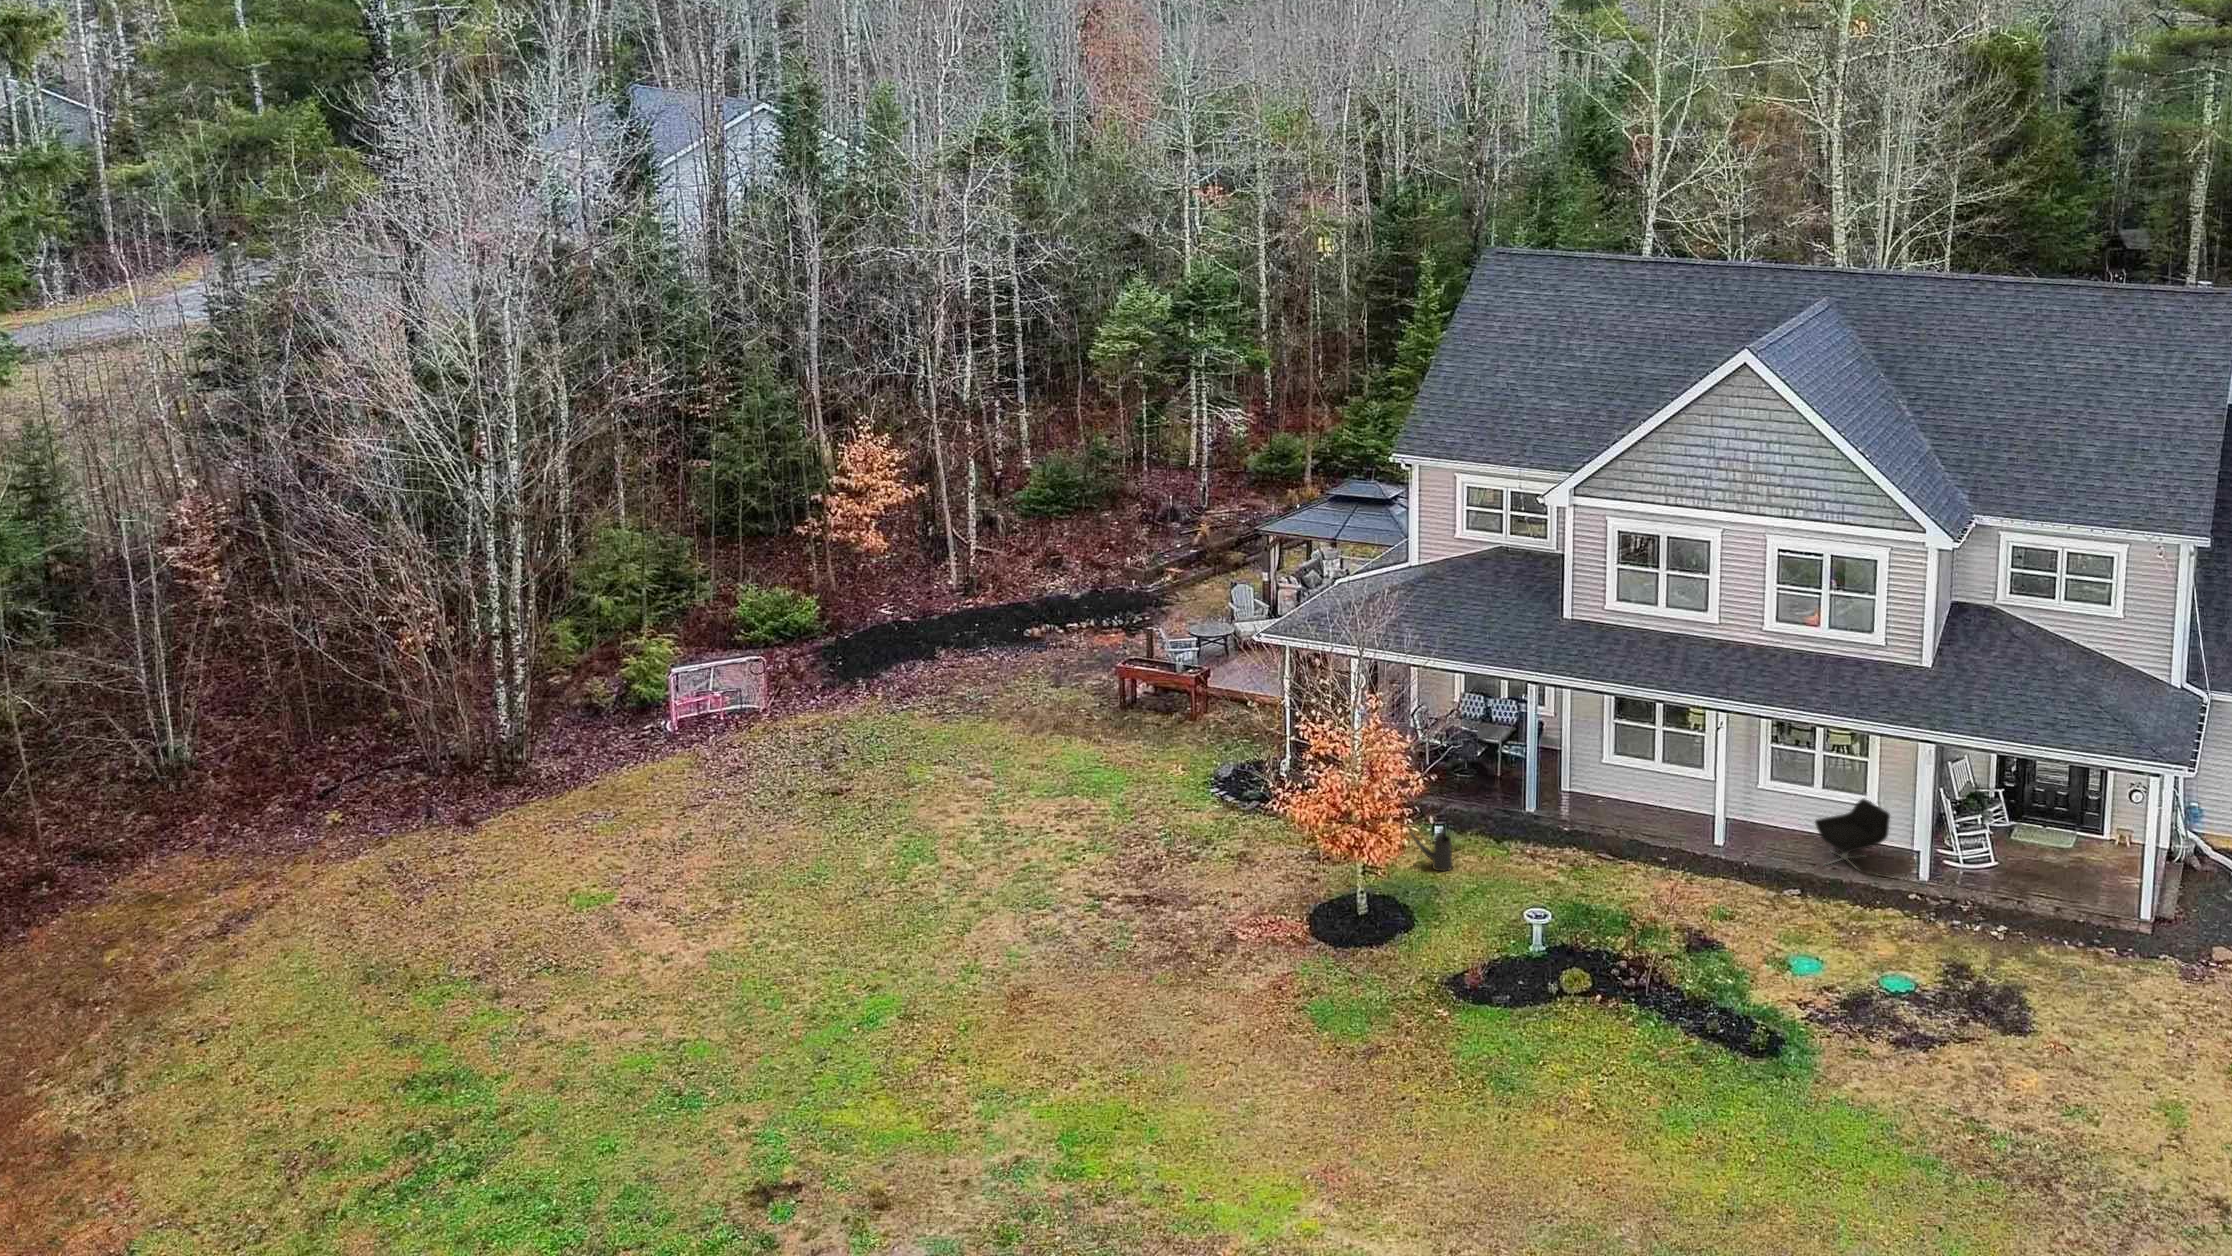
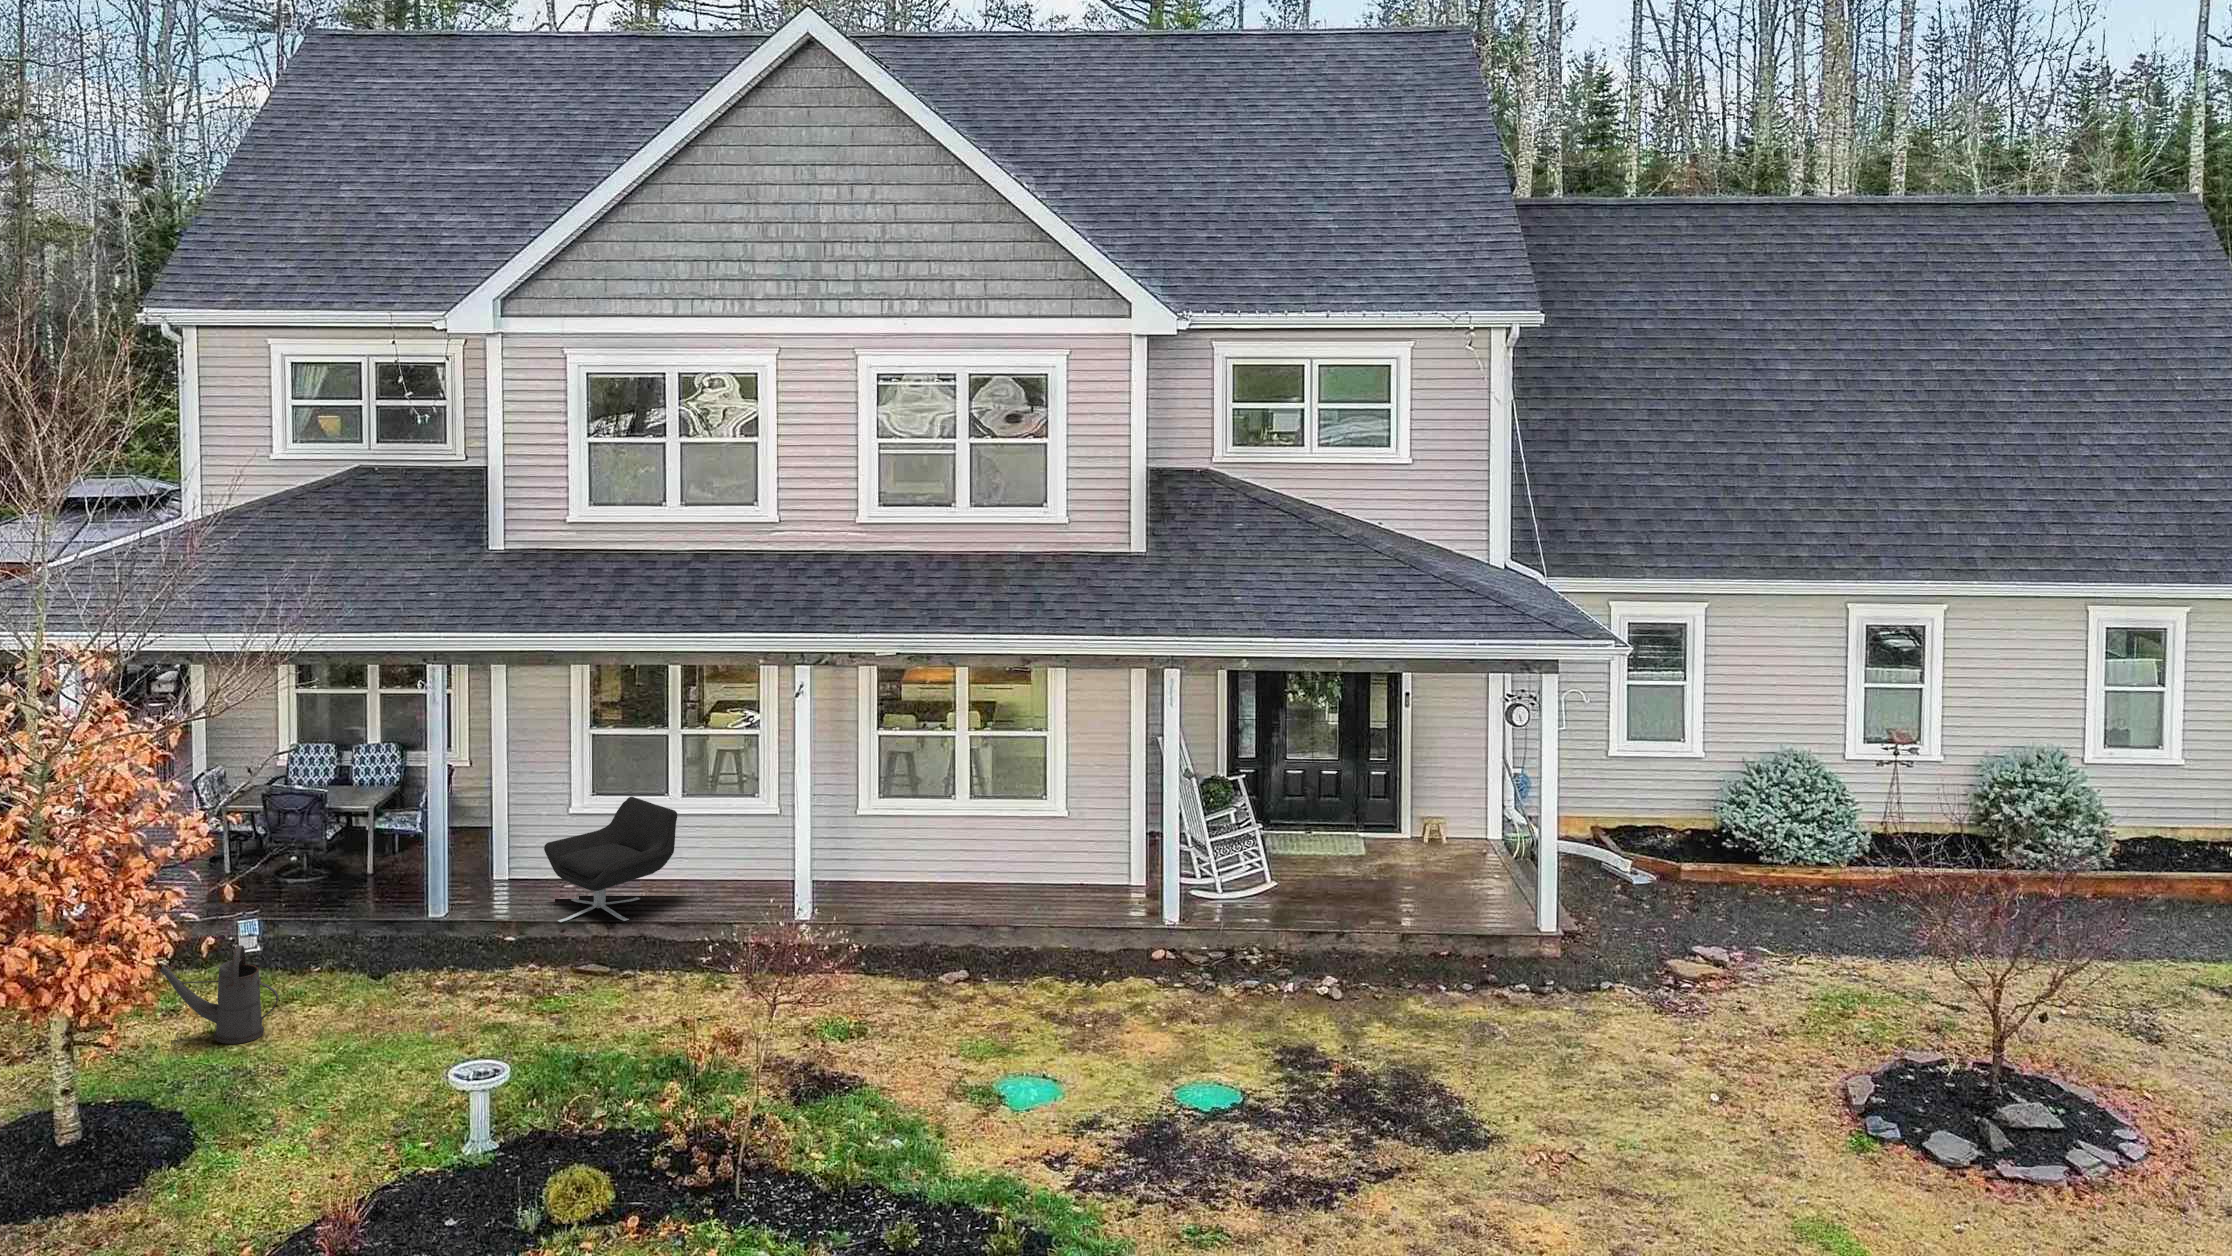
lounge chair: present [1815,798,1890,869] -> present [544,797,677,922]

